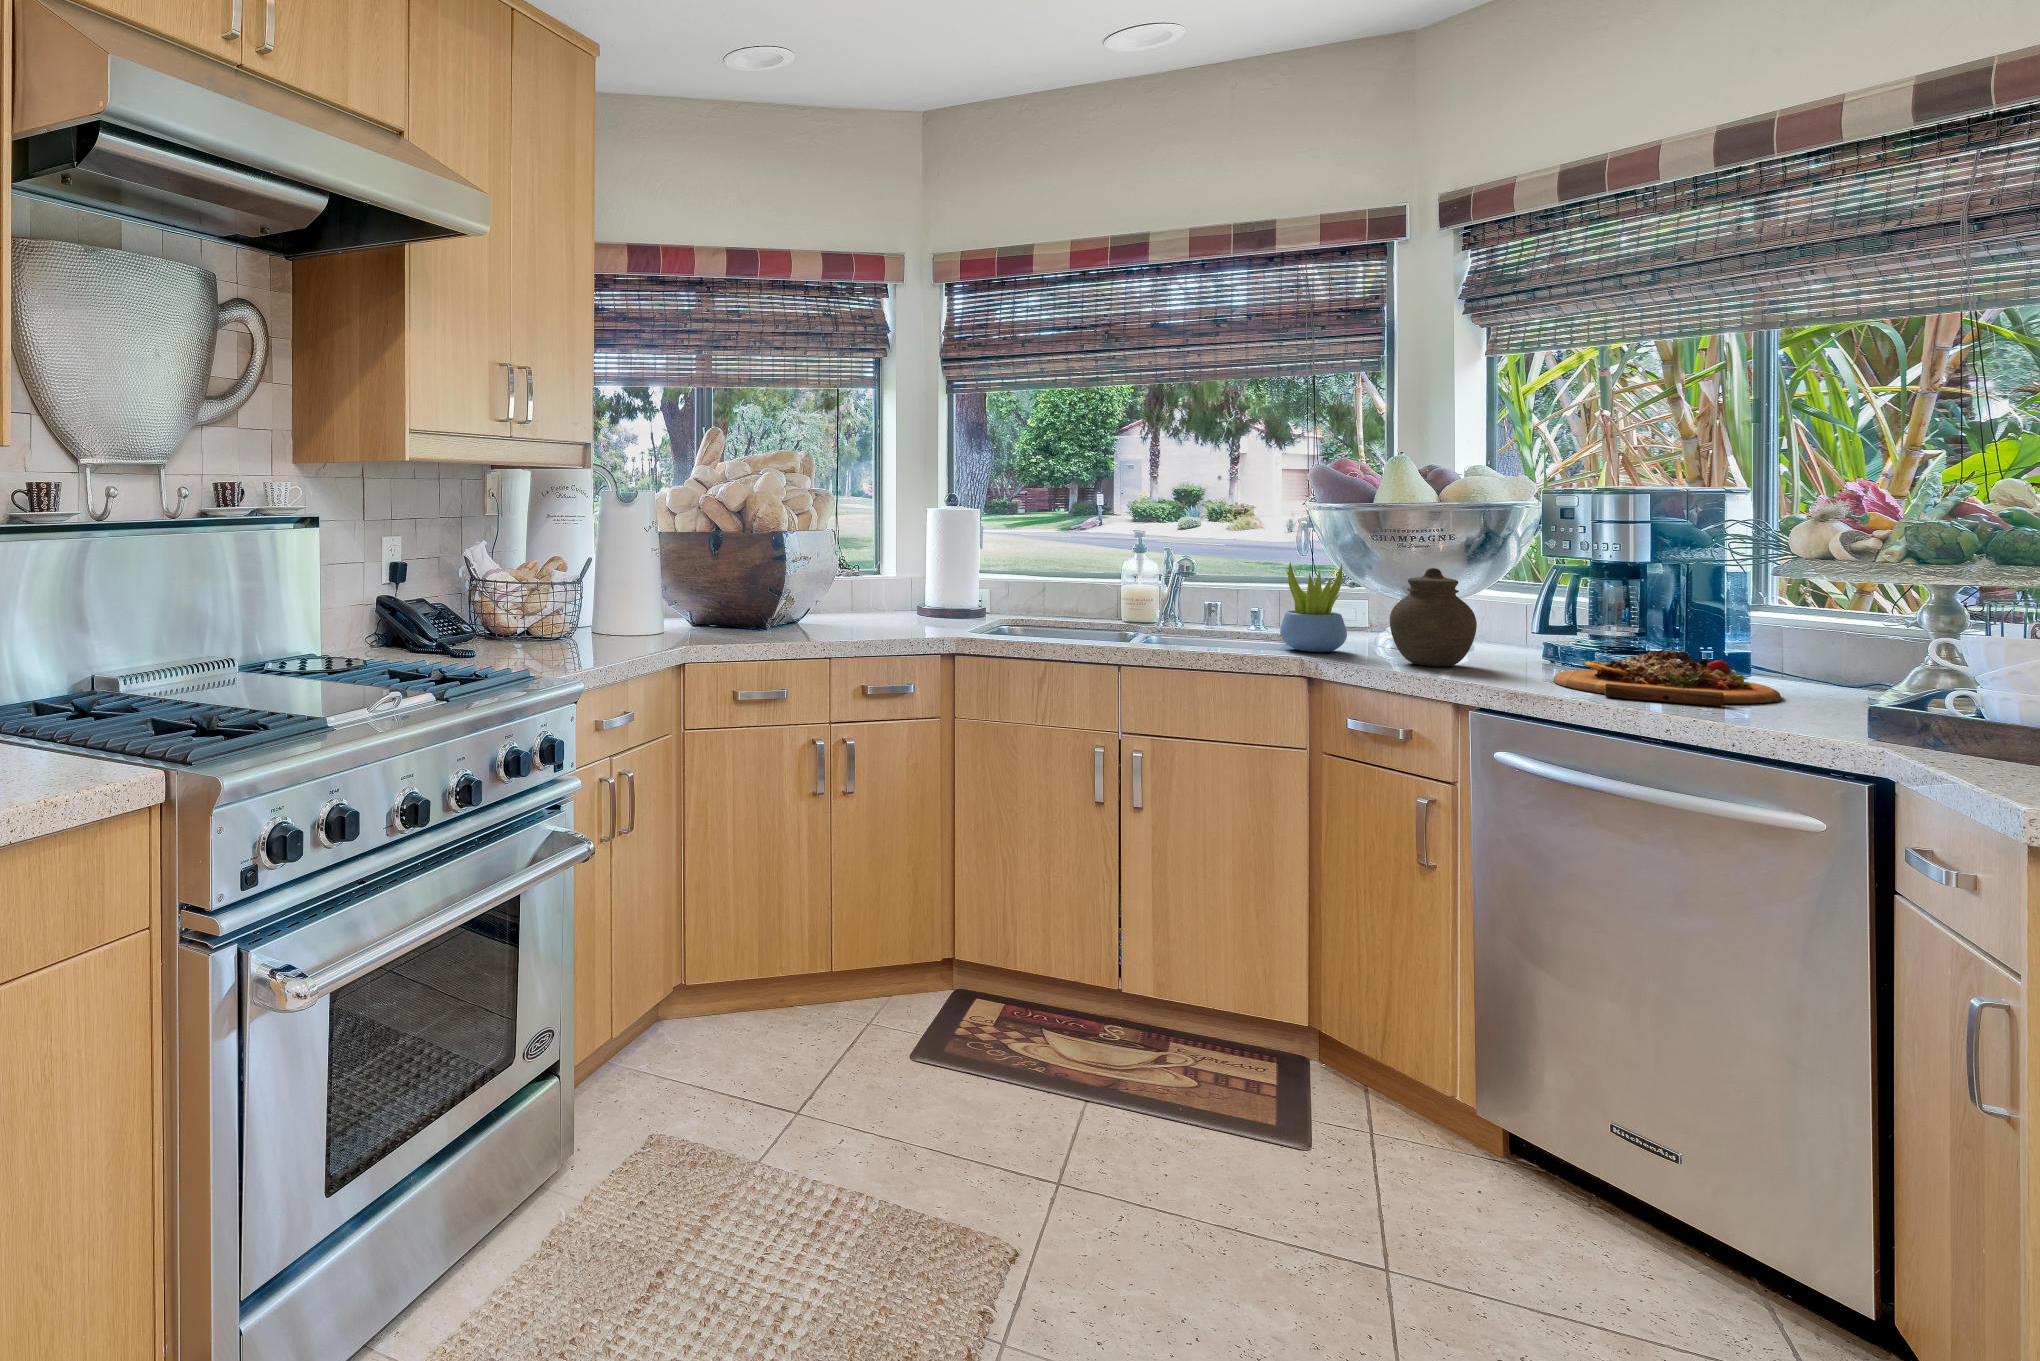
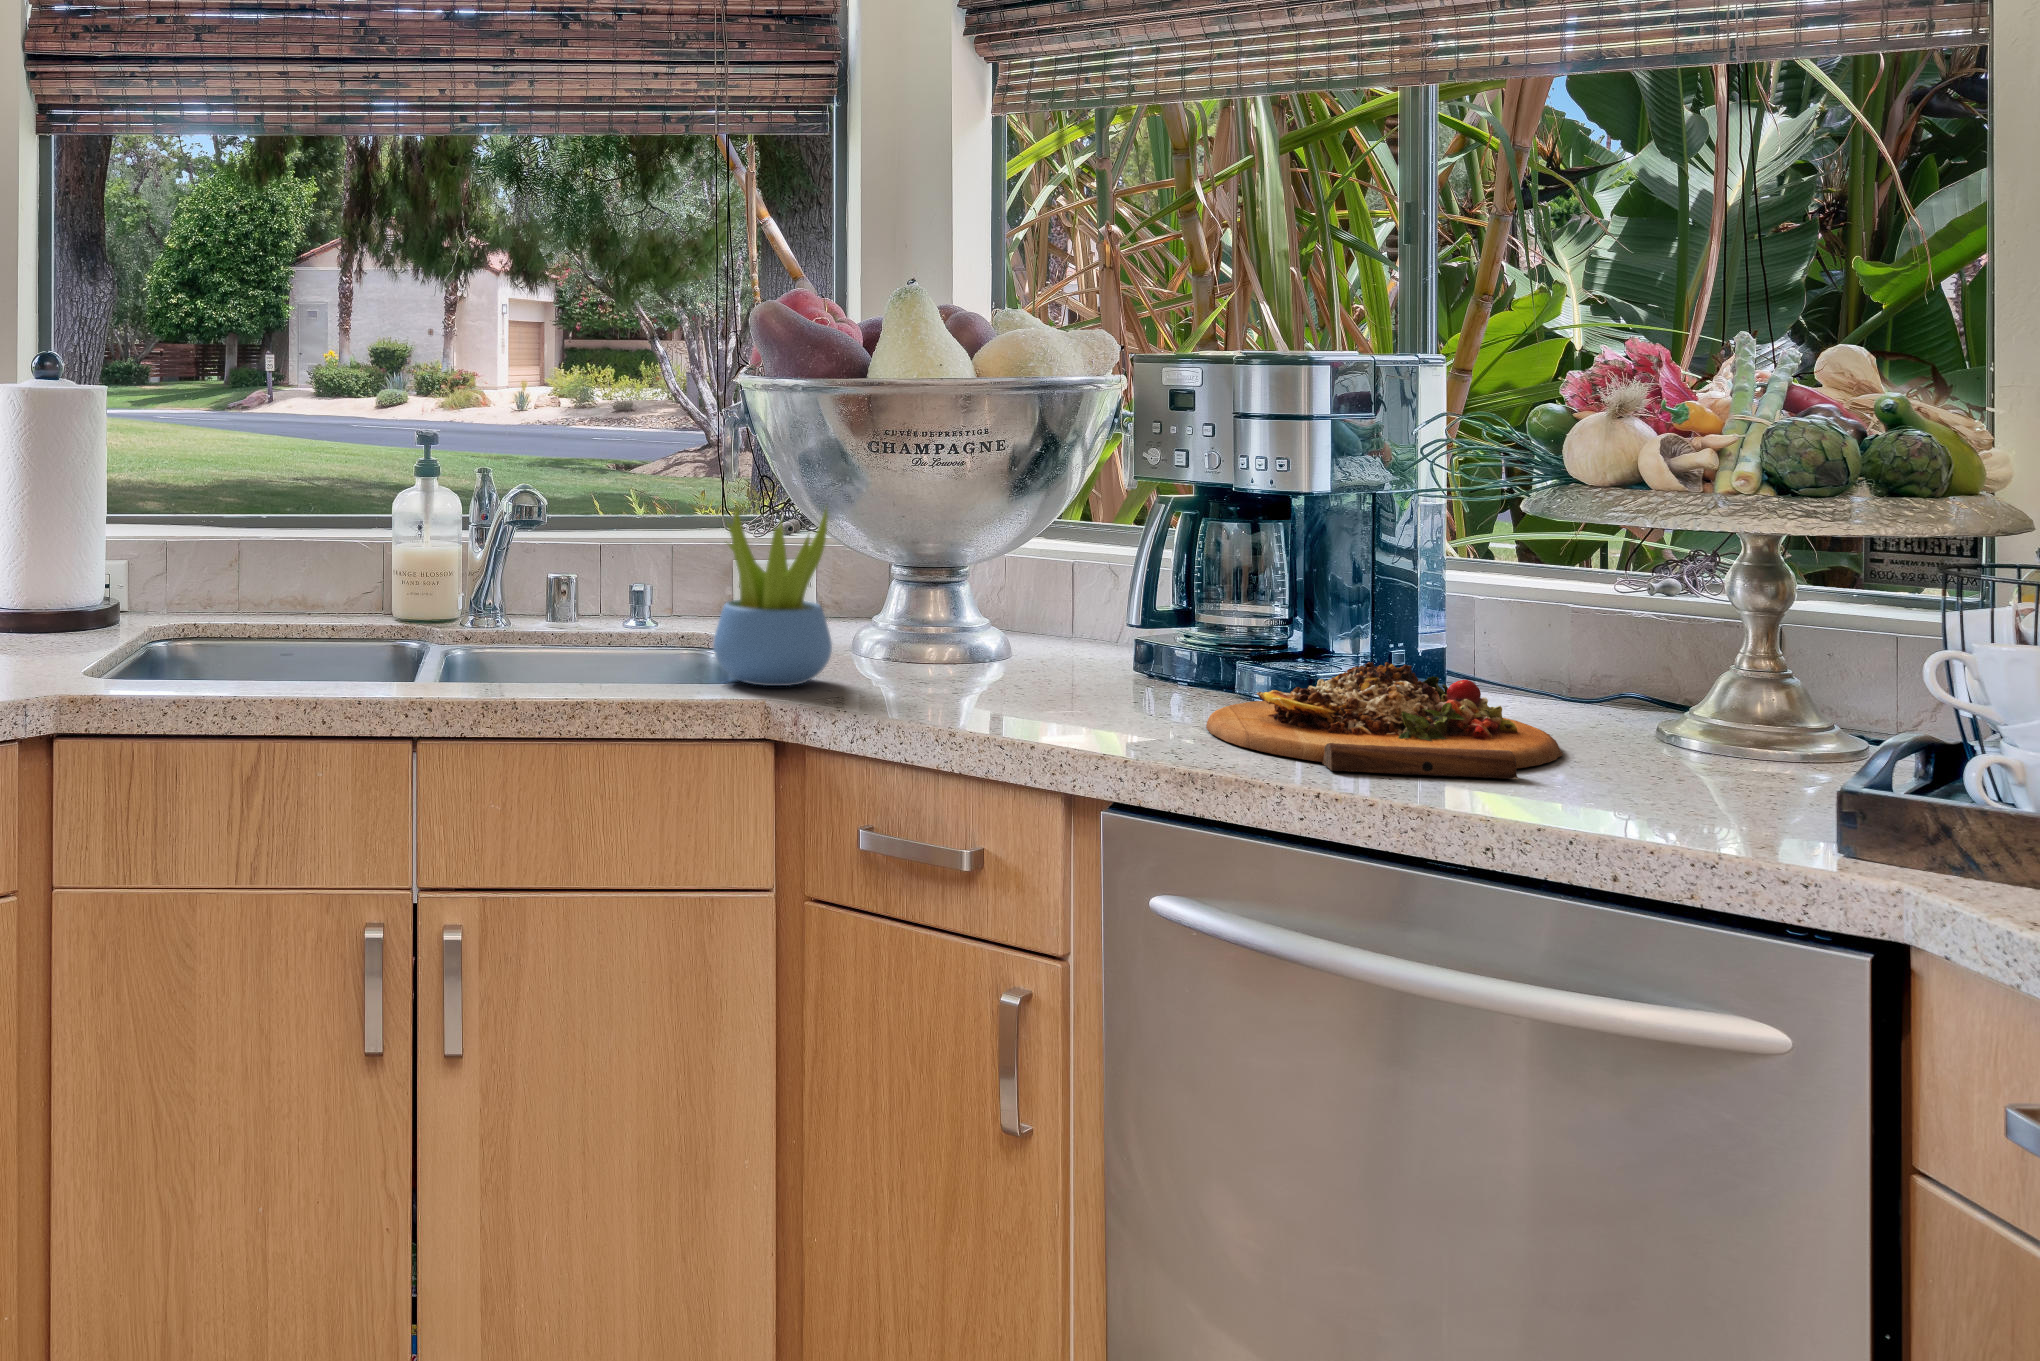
jar: present [1390,568,1477,666] -> none [920,511,1066,709]

